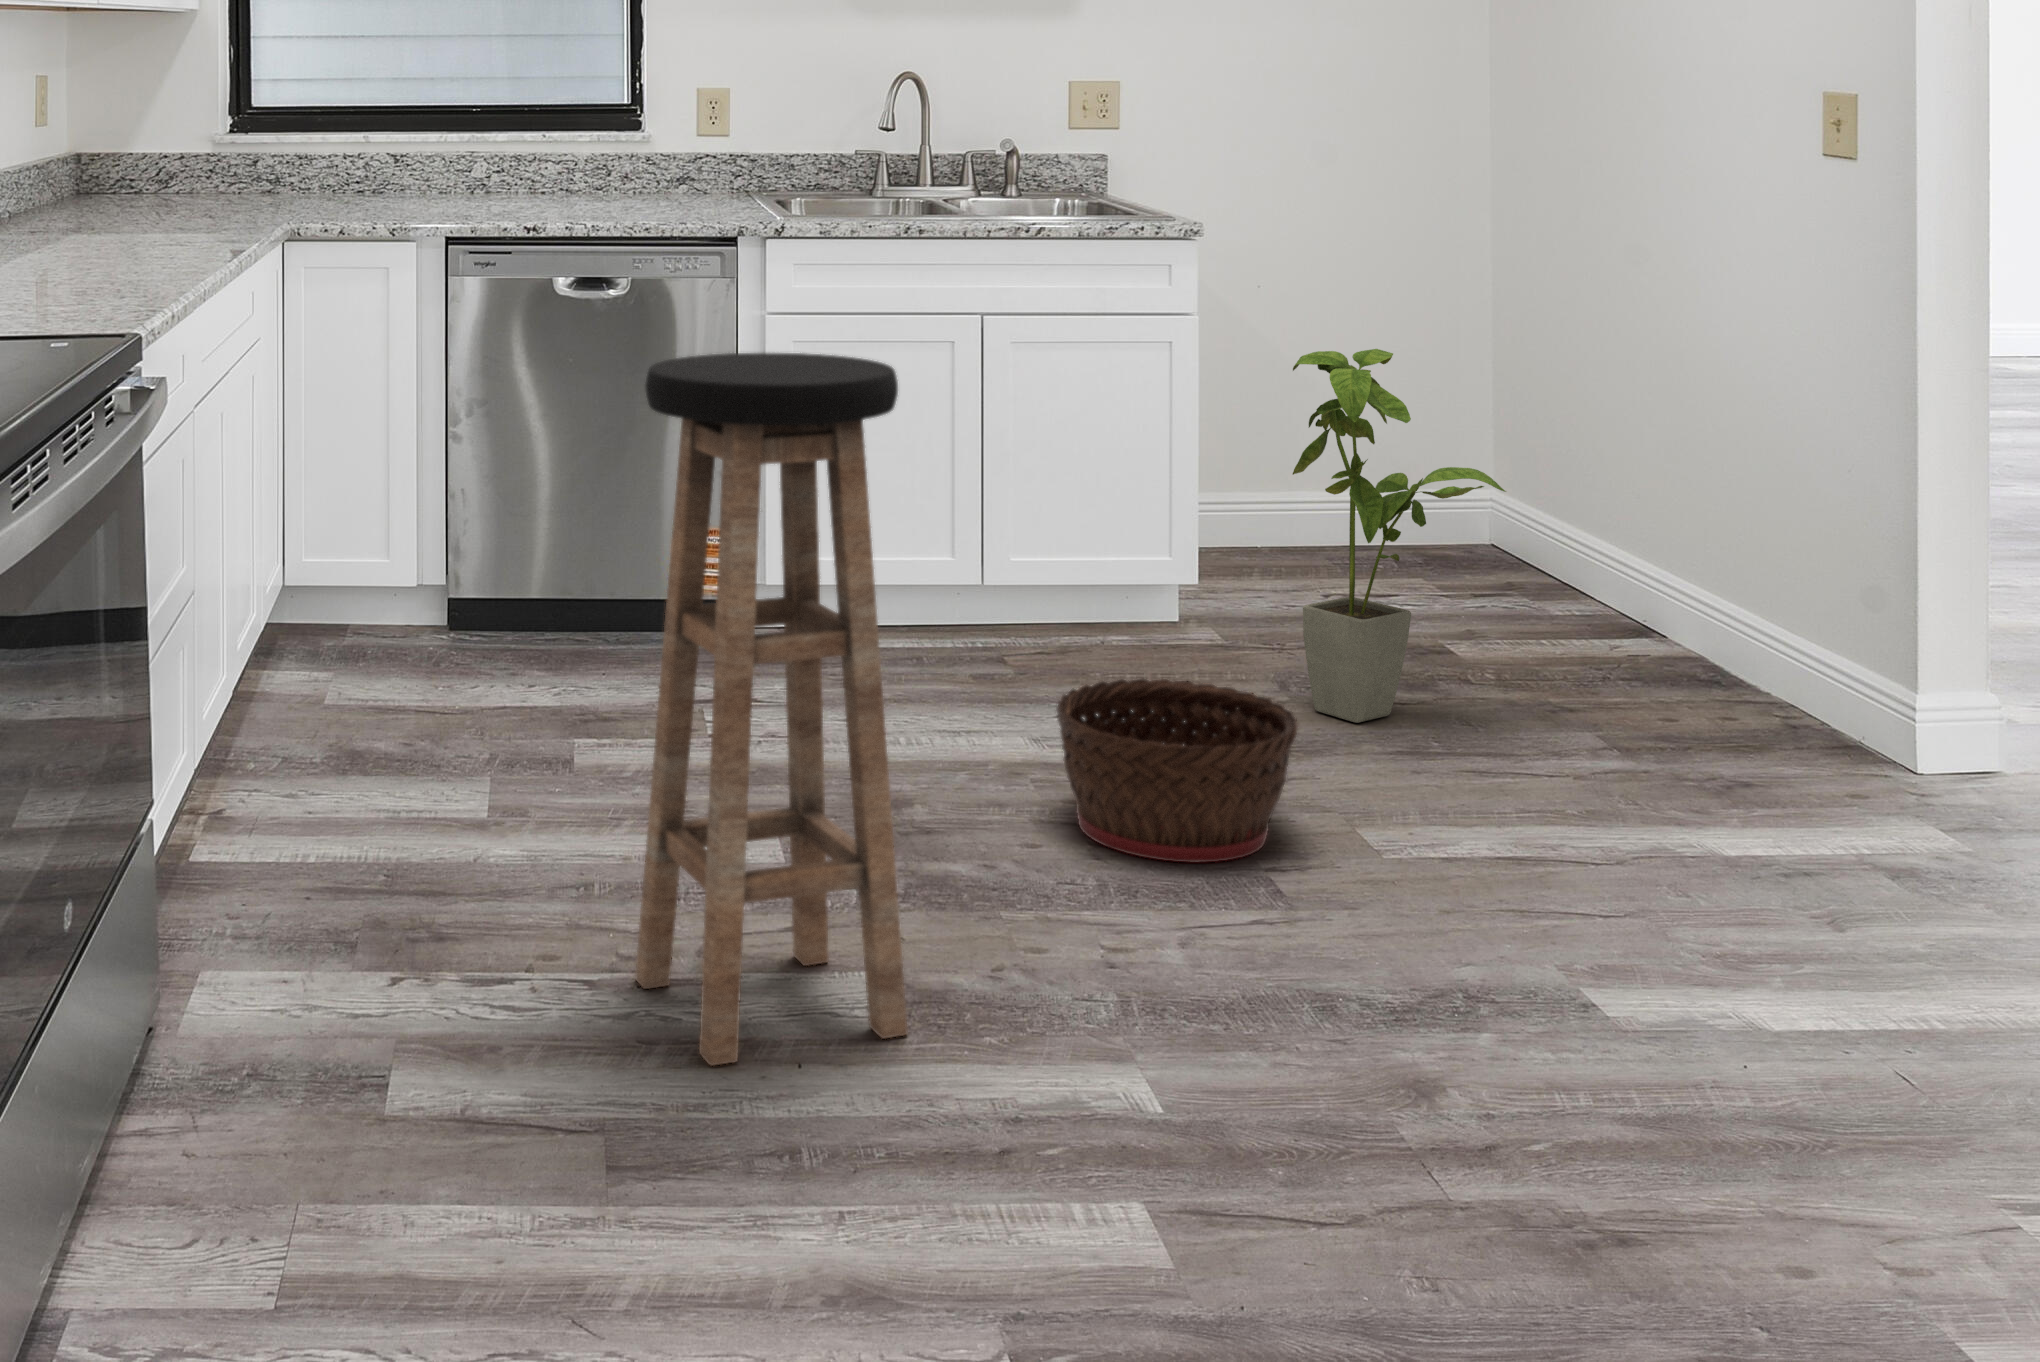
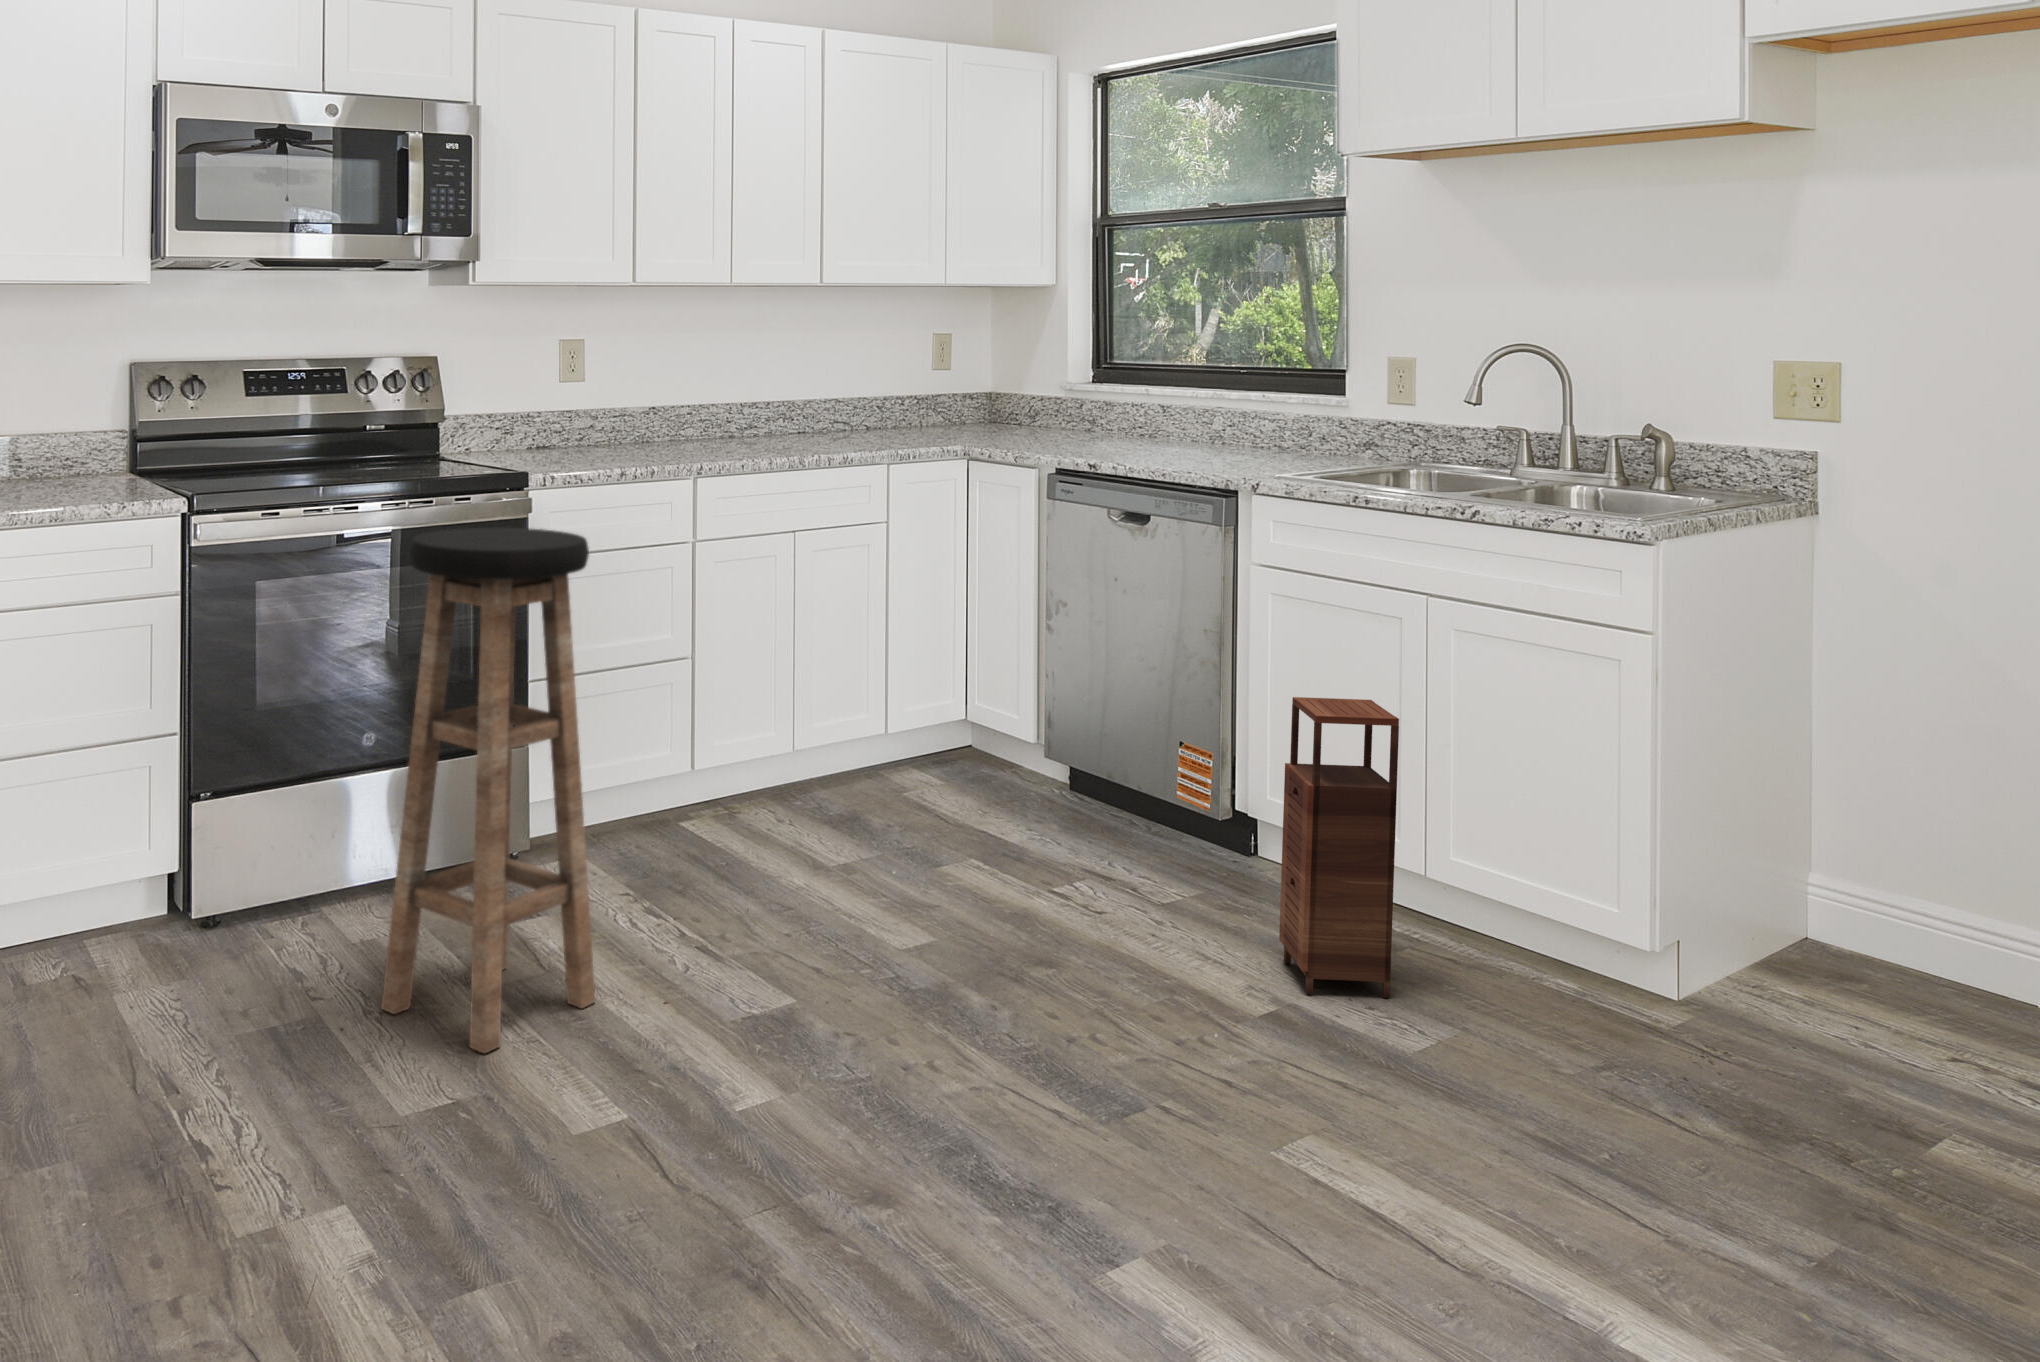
house plant: present [1293,349,1506,723] -> none [1408,669,1652,1129]
storage cabinet: none [1016,418,1130,704] -> present [1279,697,1399,998]
basket: present [1056,679,1298,862] -> none [918,917,1144,1119]

